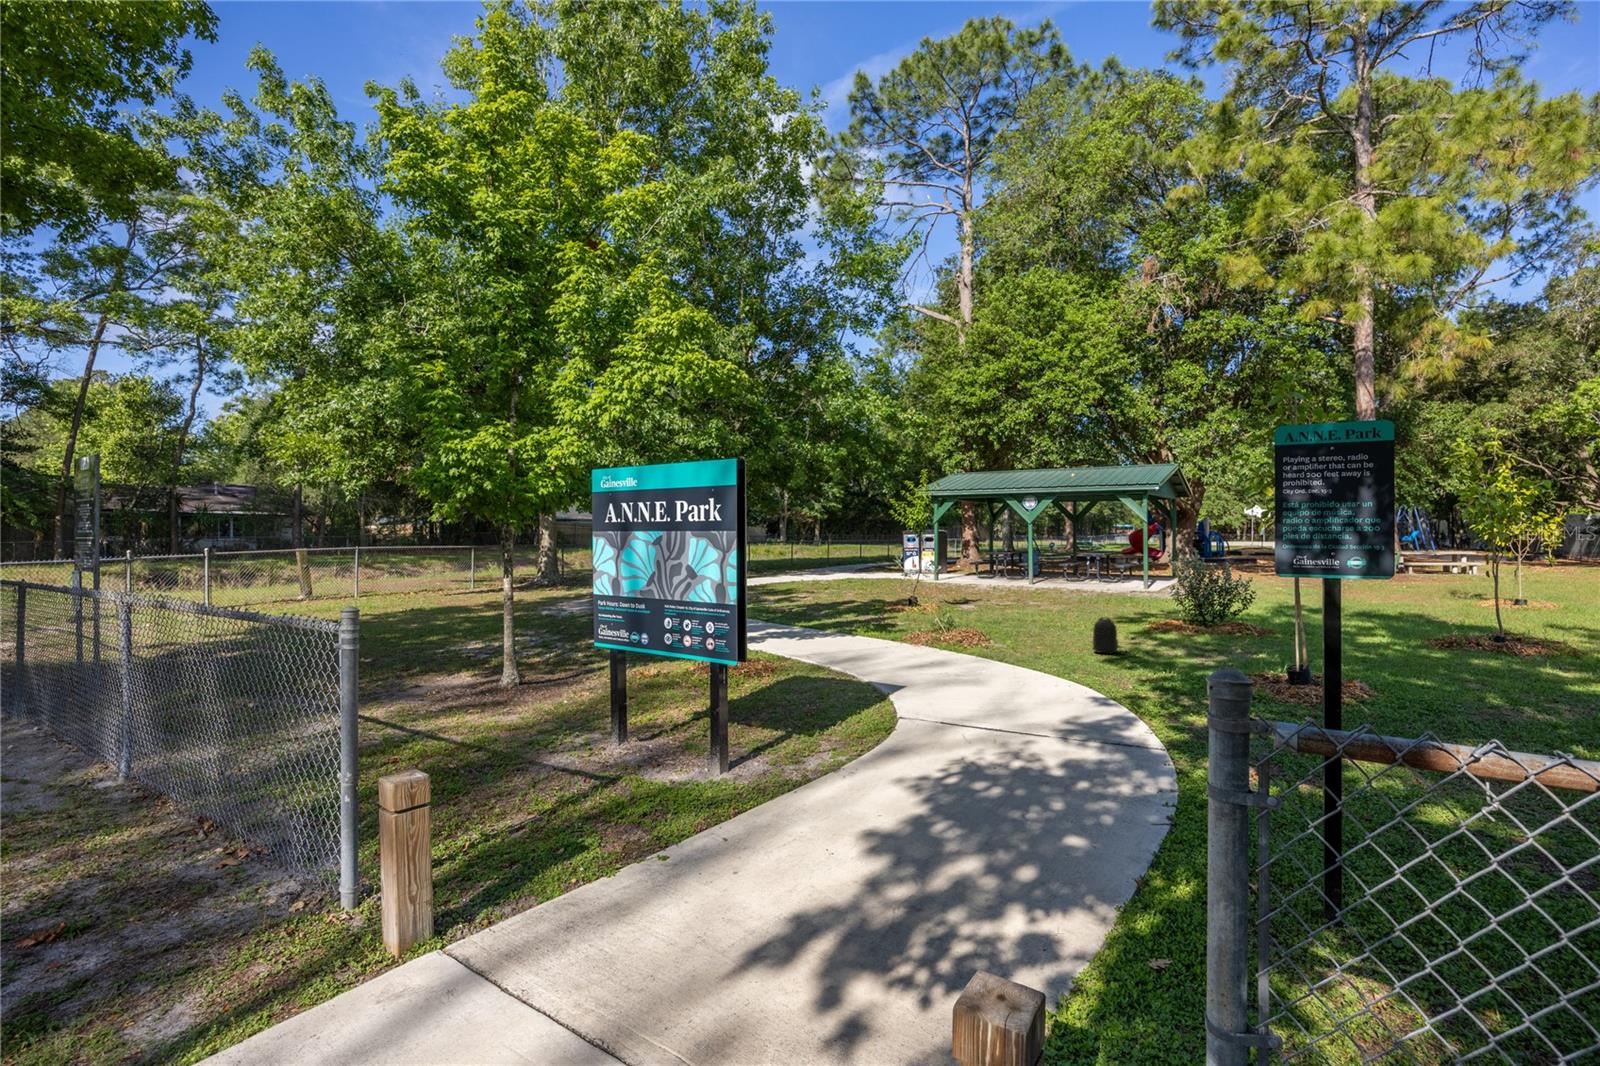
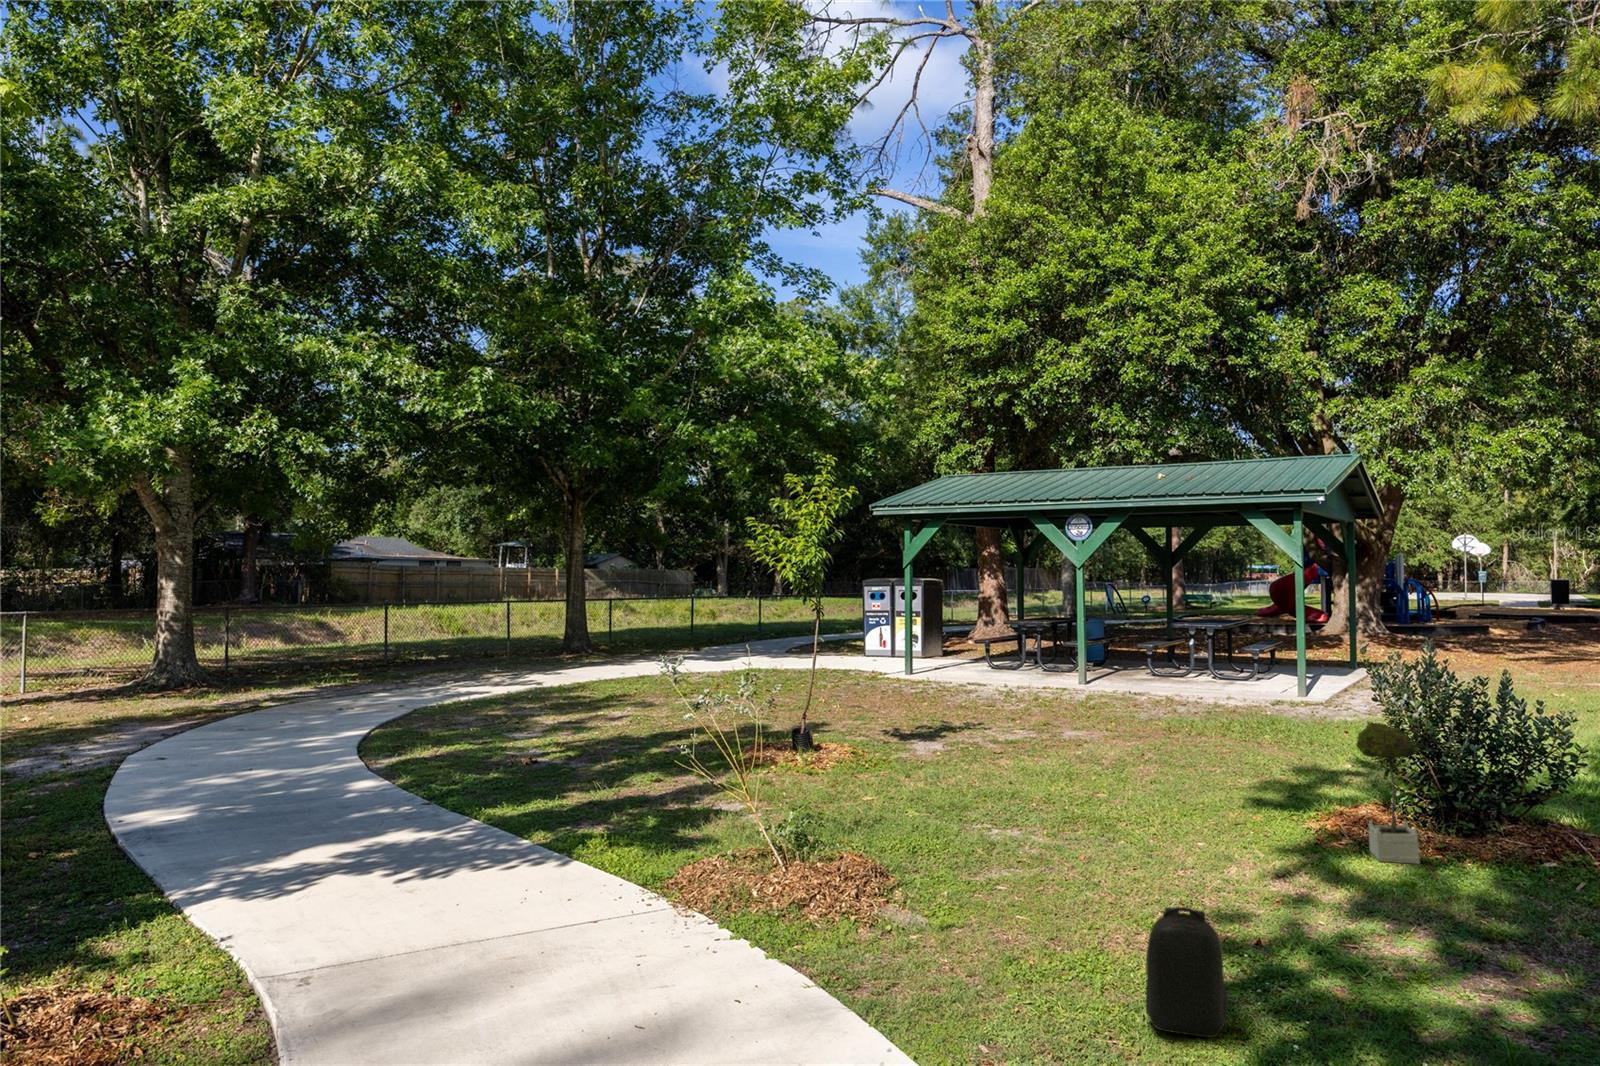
potted tree: none [1164,575,1188,627] -> present [1356,721,1420,864]

